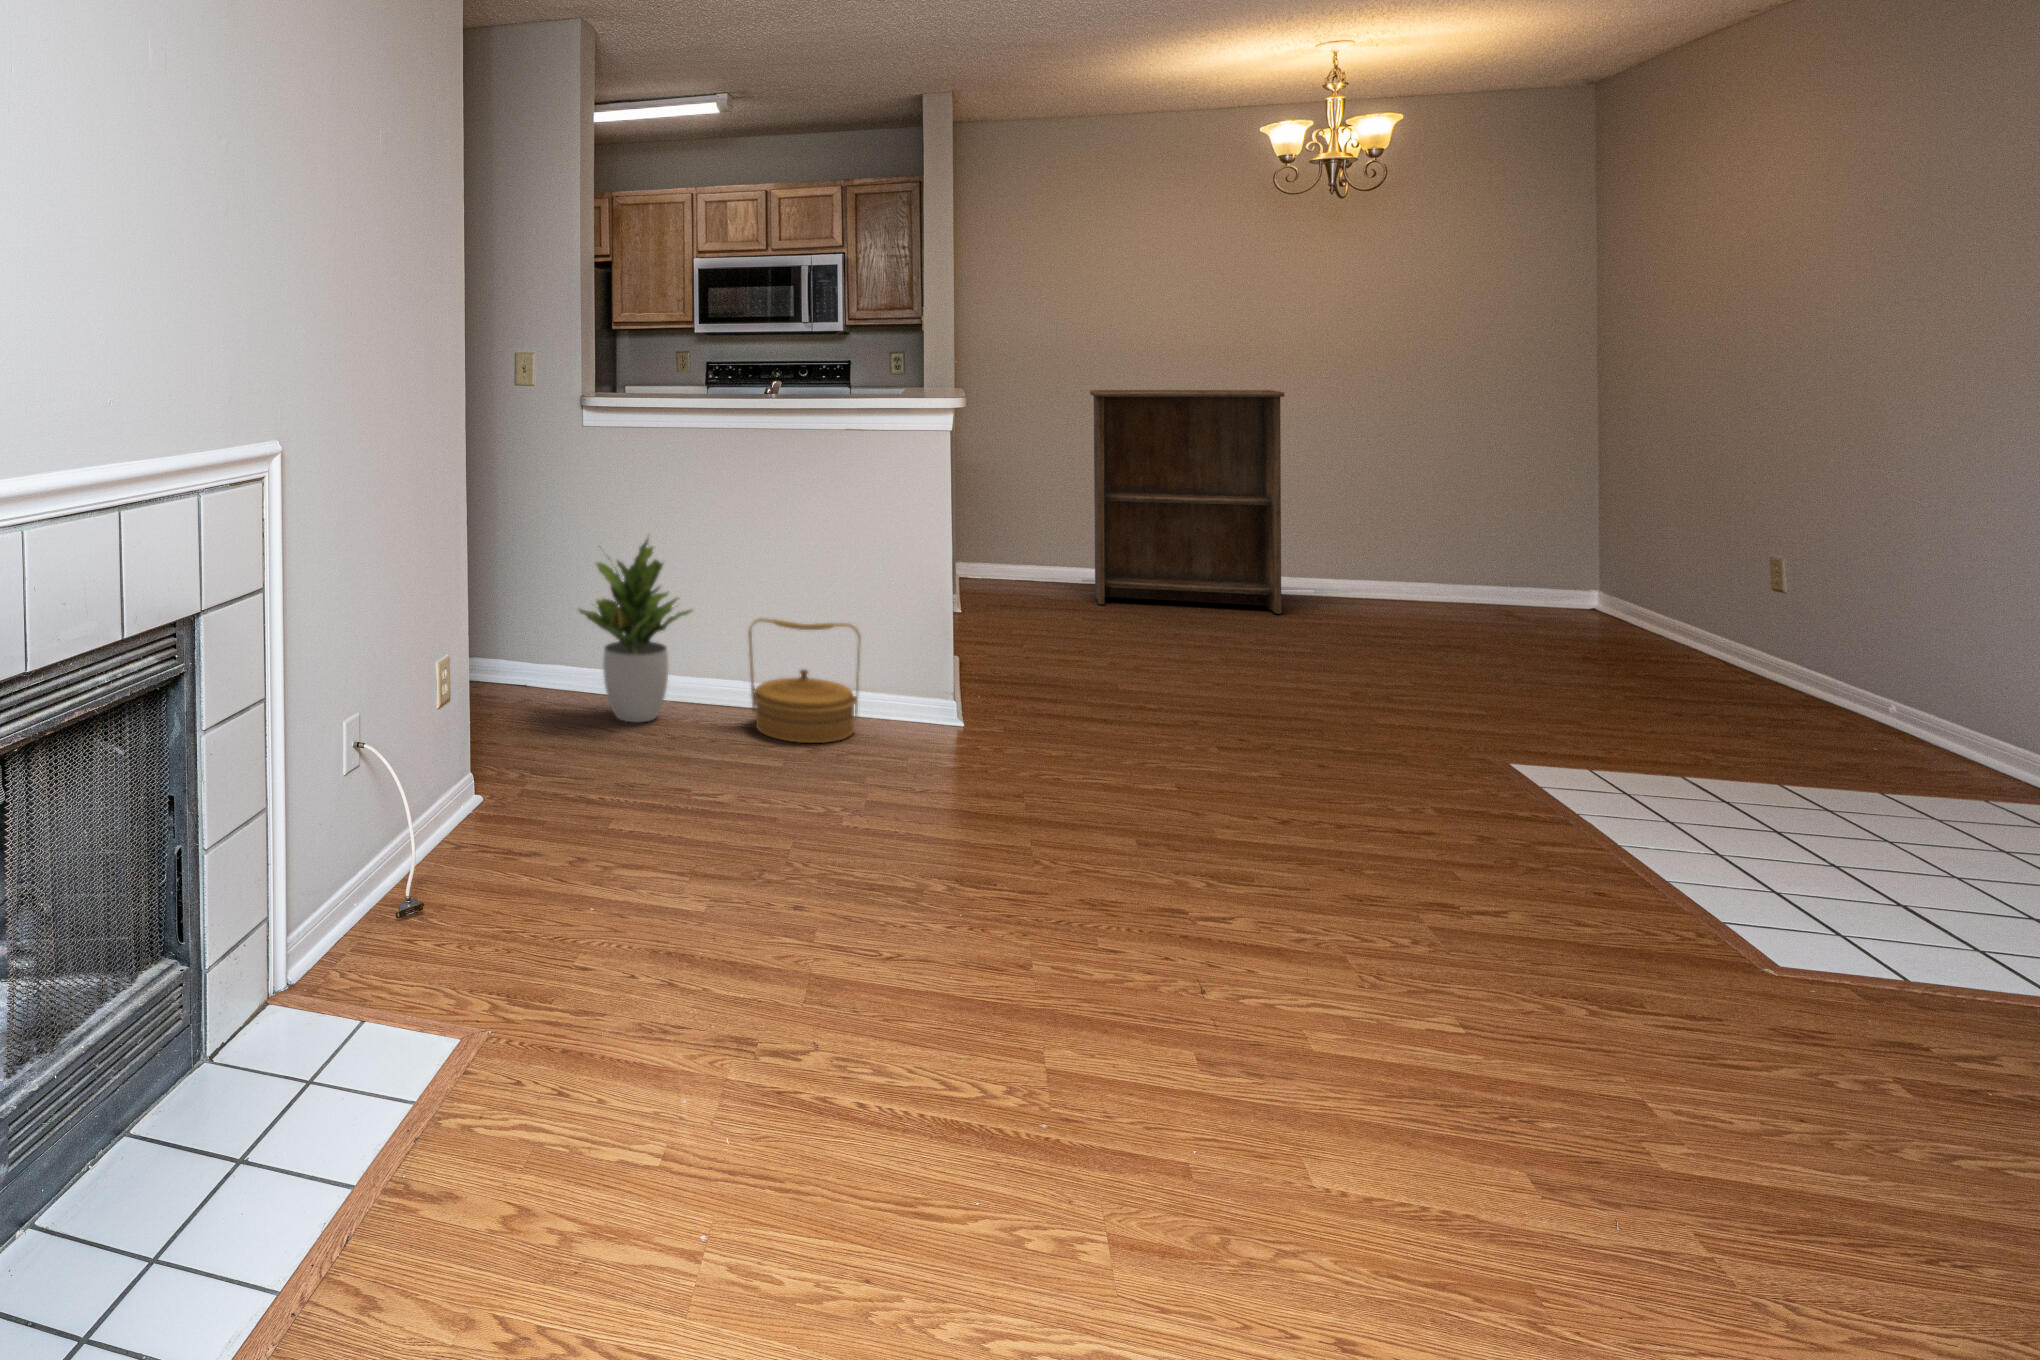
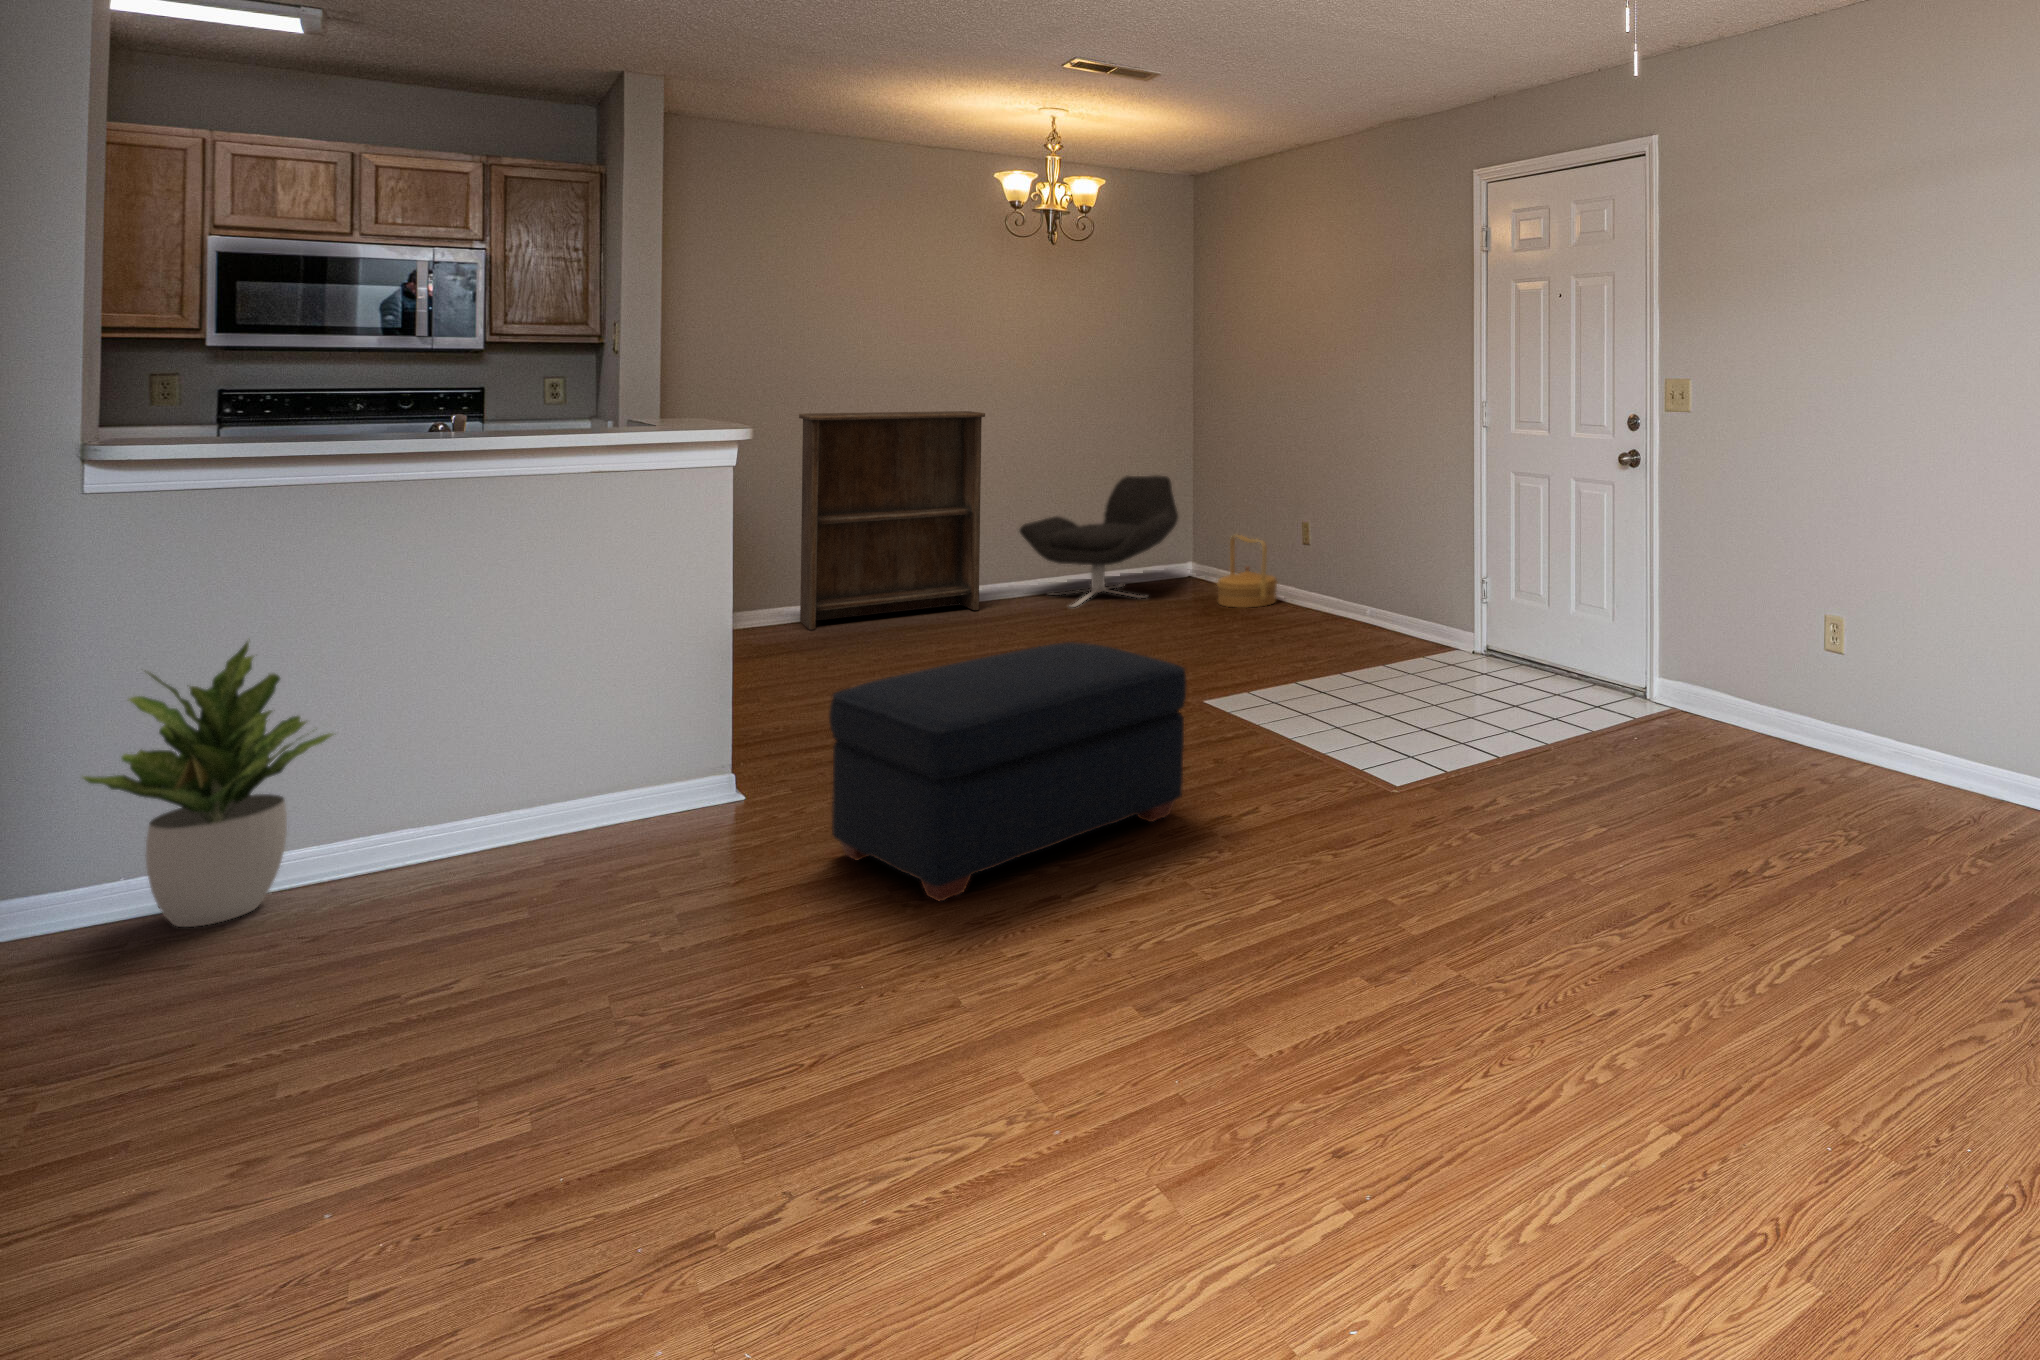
lounge chair: none [1336,472,1572,636] -> present [1020,475,1178,607]
basket: present [748,618,861,743] -> present [1217,535,1277,608]
ottoman: none [994,648,1391,886] -> present [829,642,1187,901]

